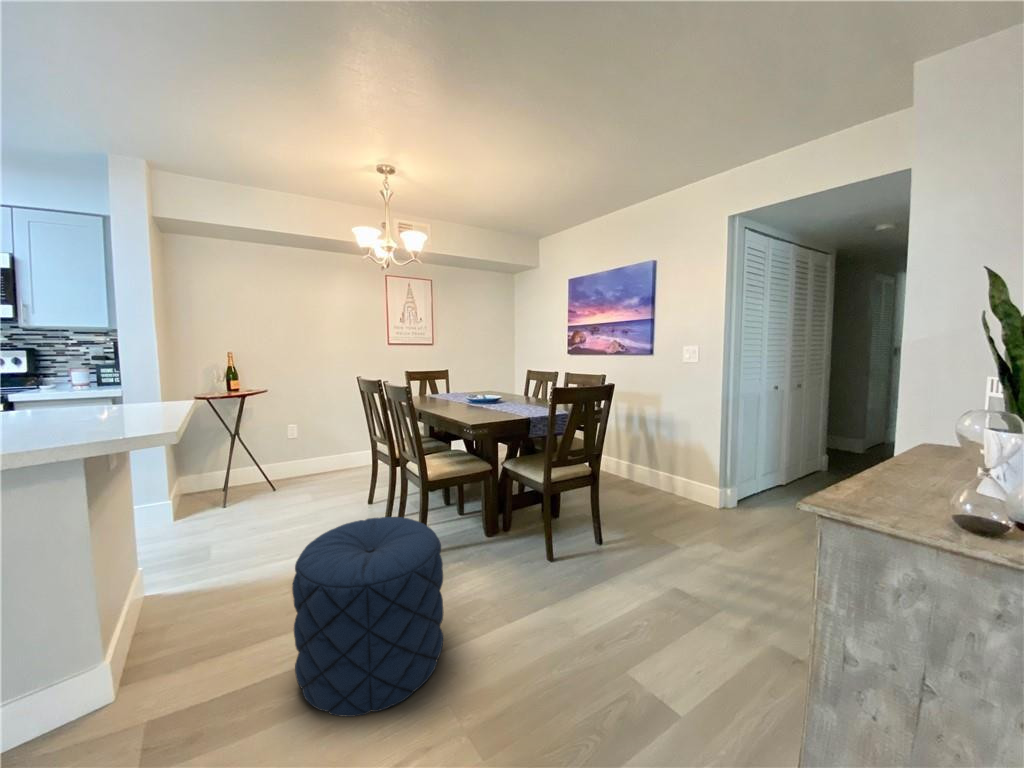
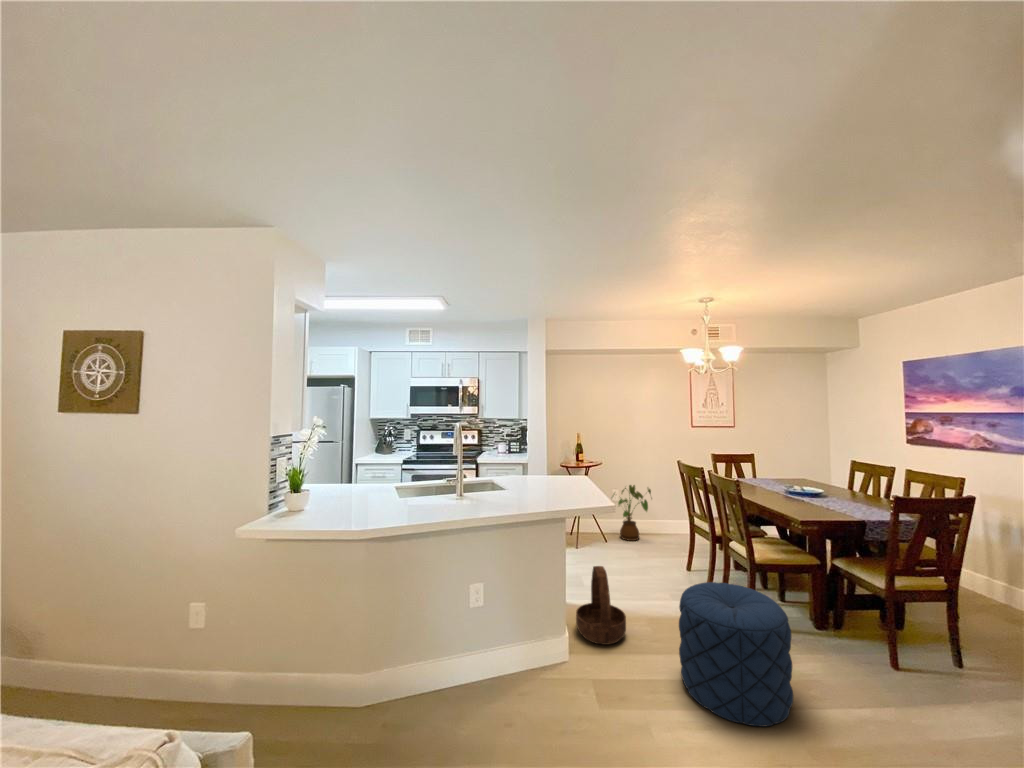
house plant: none [277,415,337,485] -> present [612,485,651,541]
basket: none [132,535,236,664] -> present [576,566,626,645]

